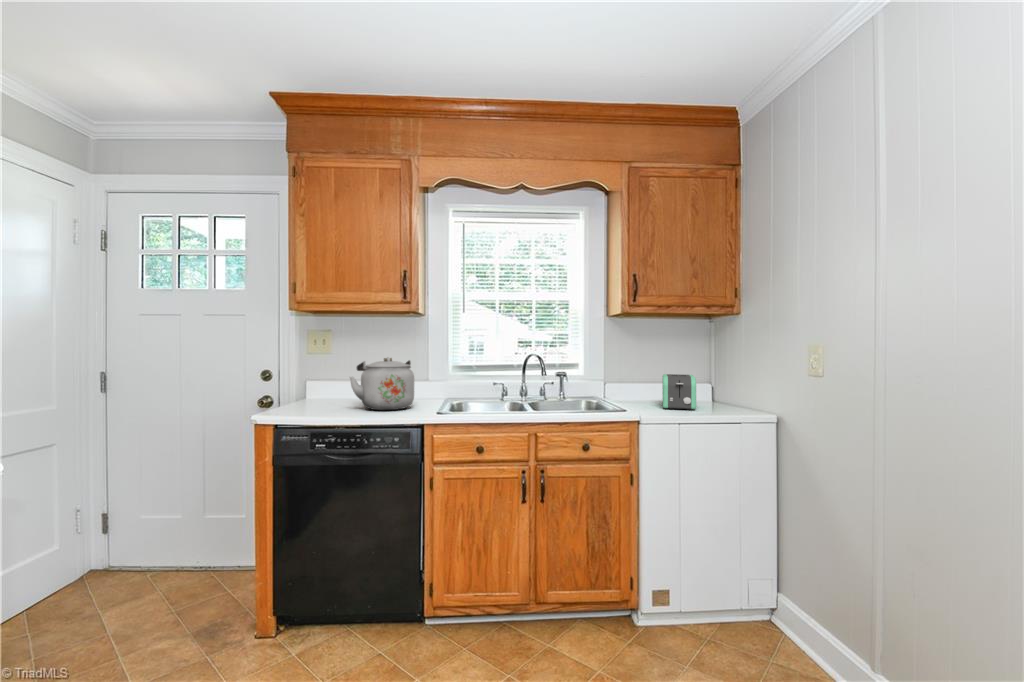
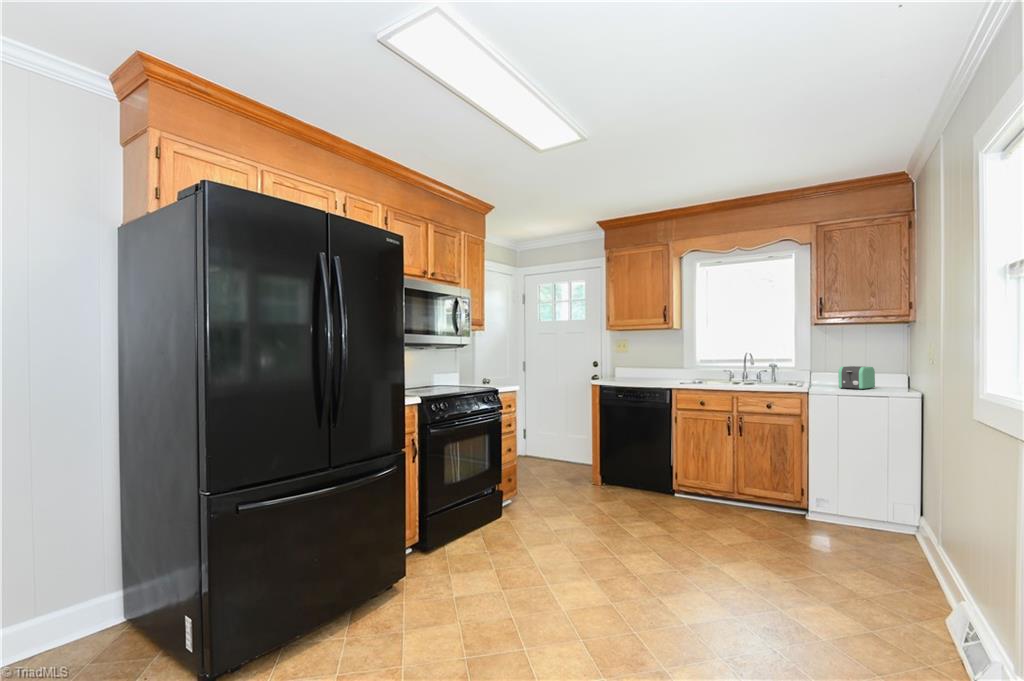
kettle: present [350,357,414,410] -> none [636,354,672,382]

